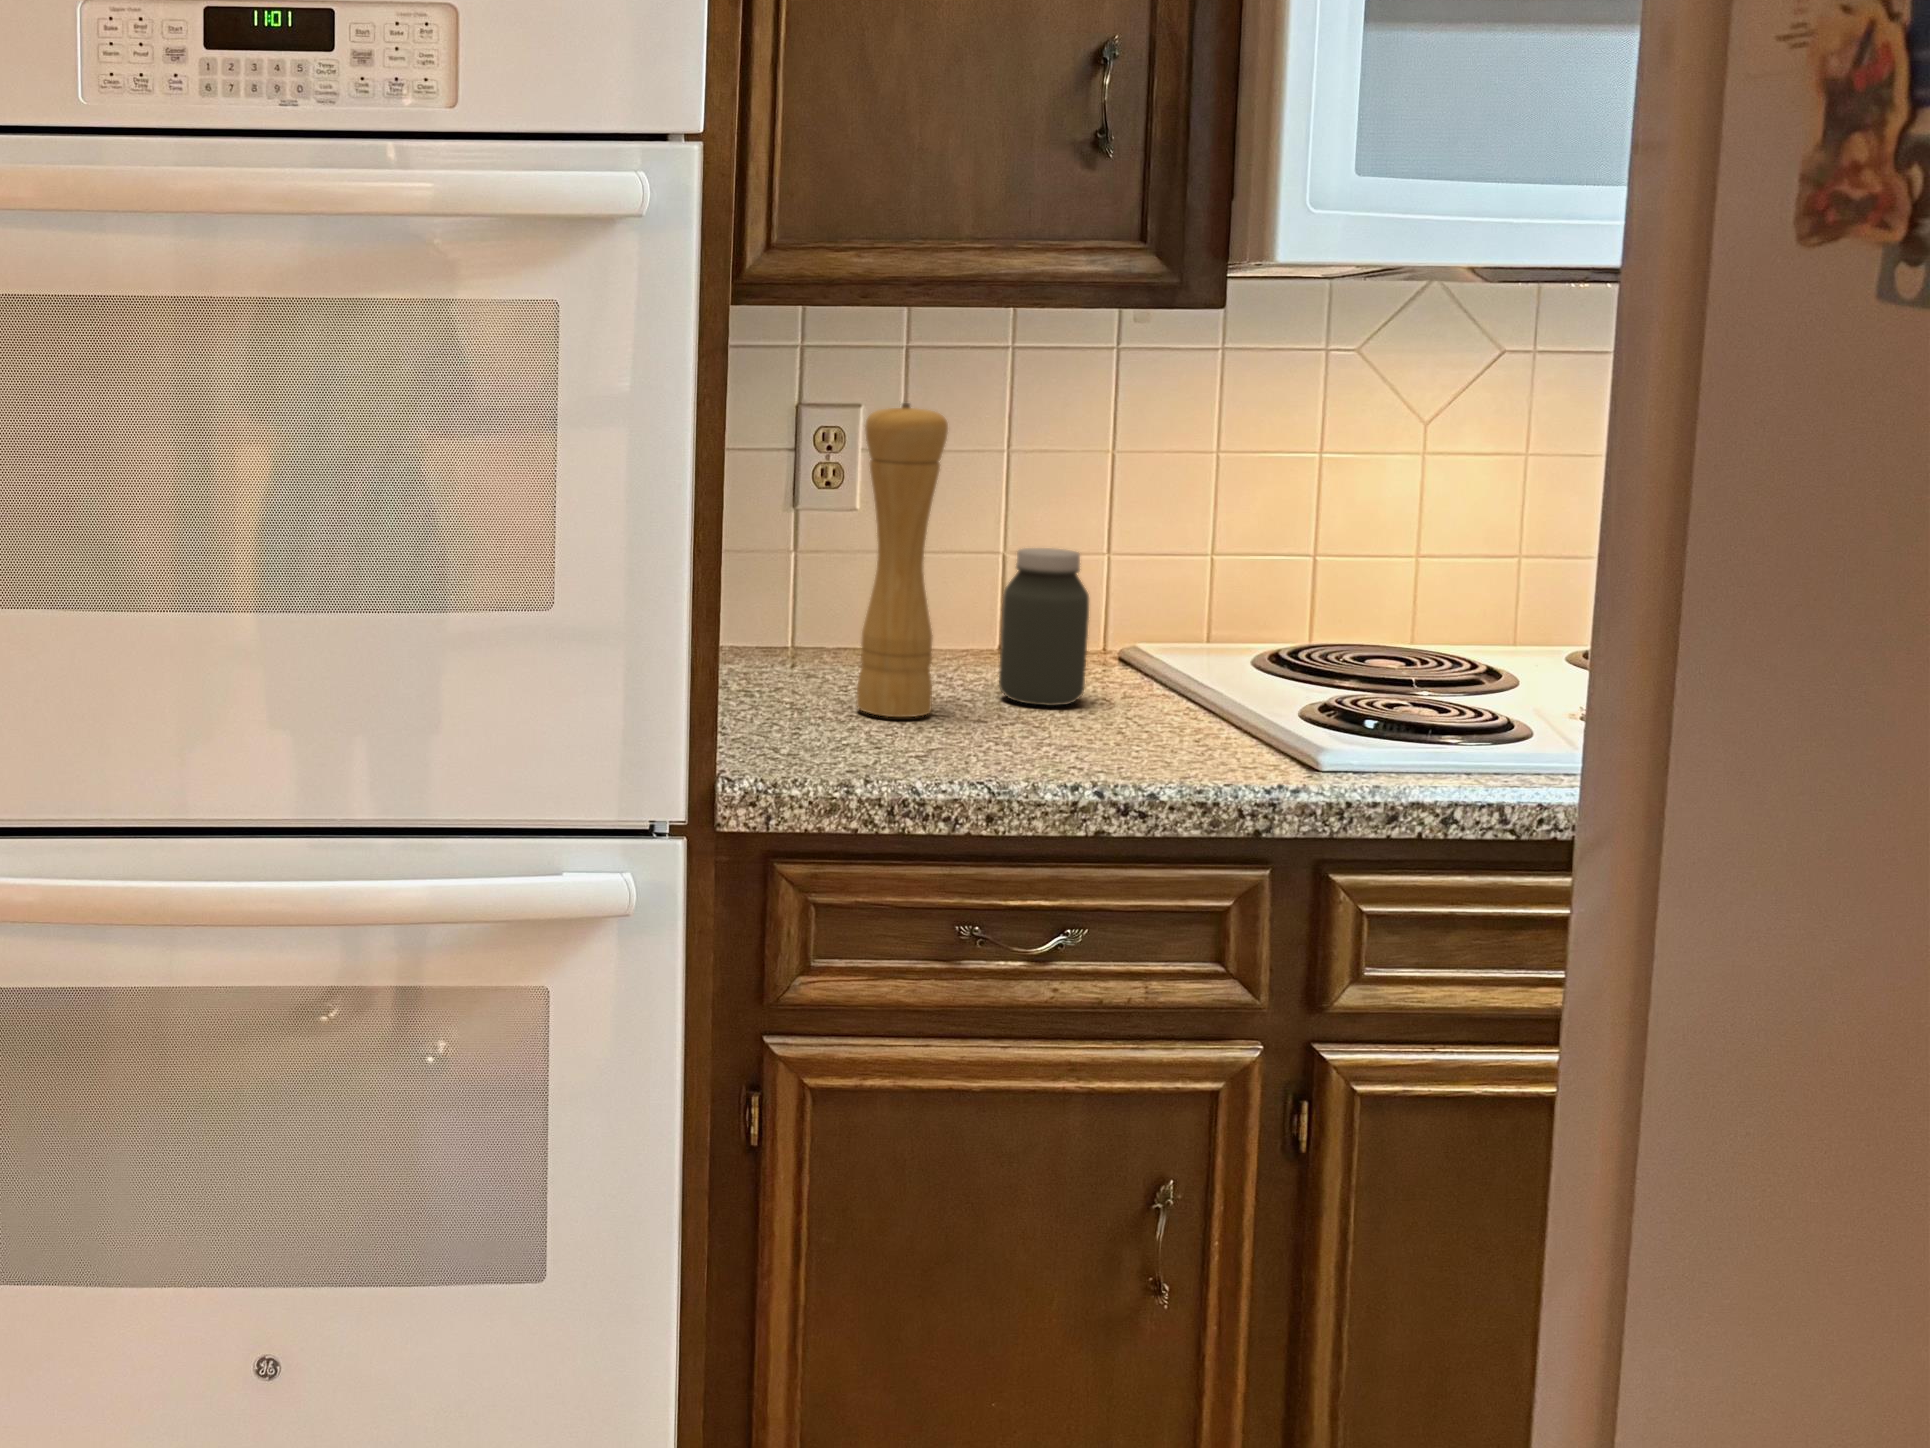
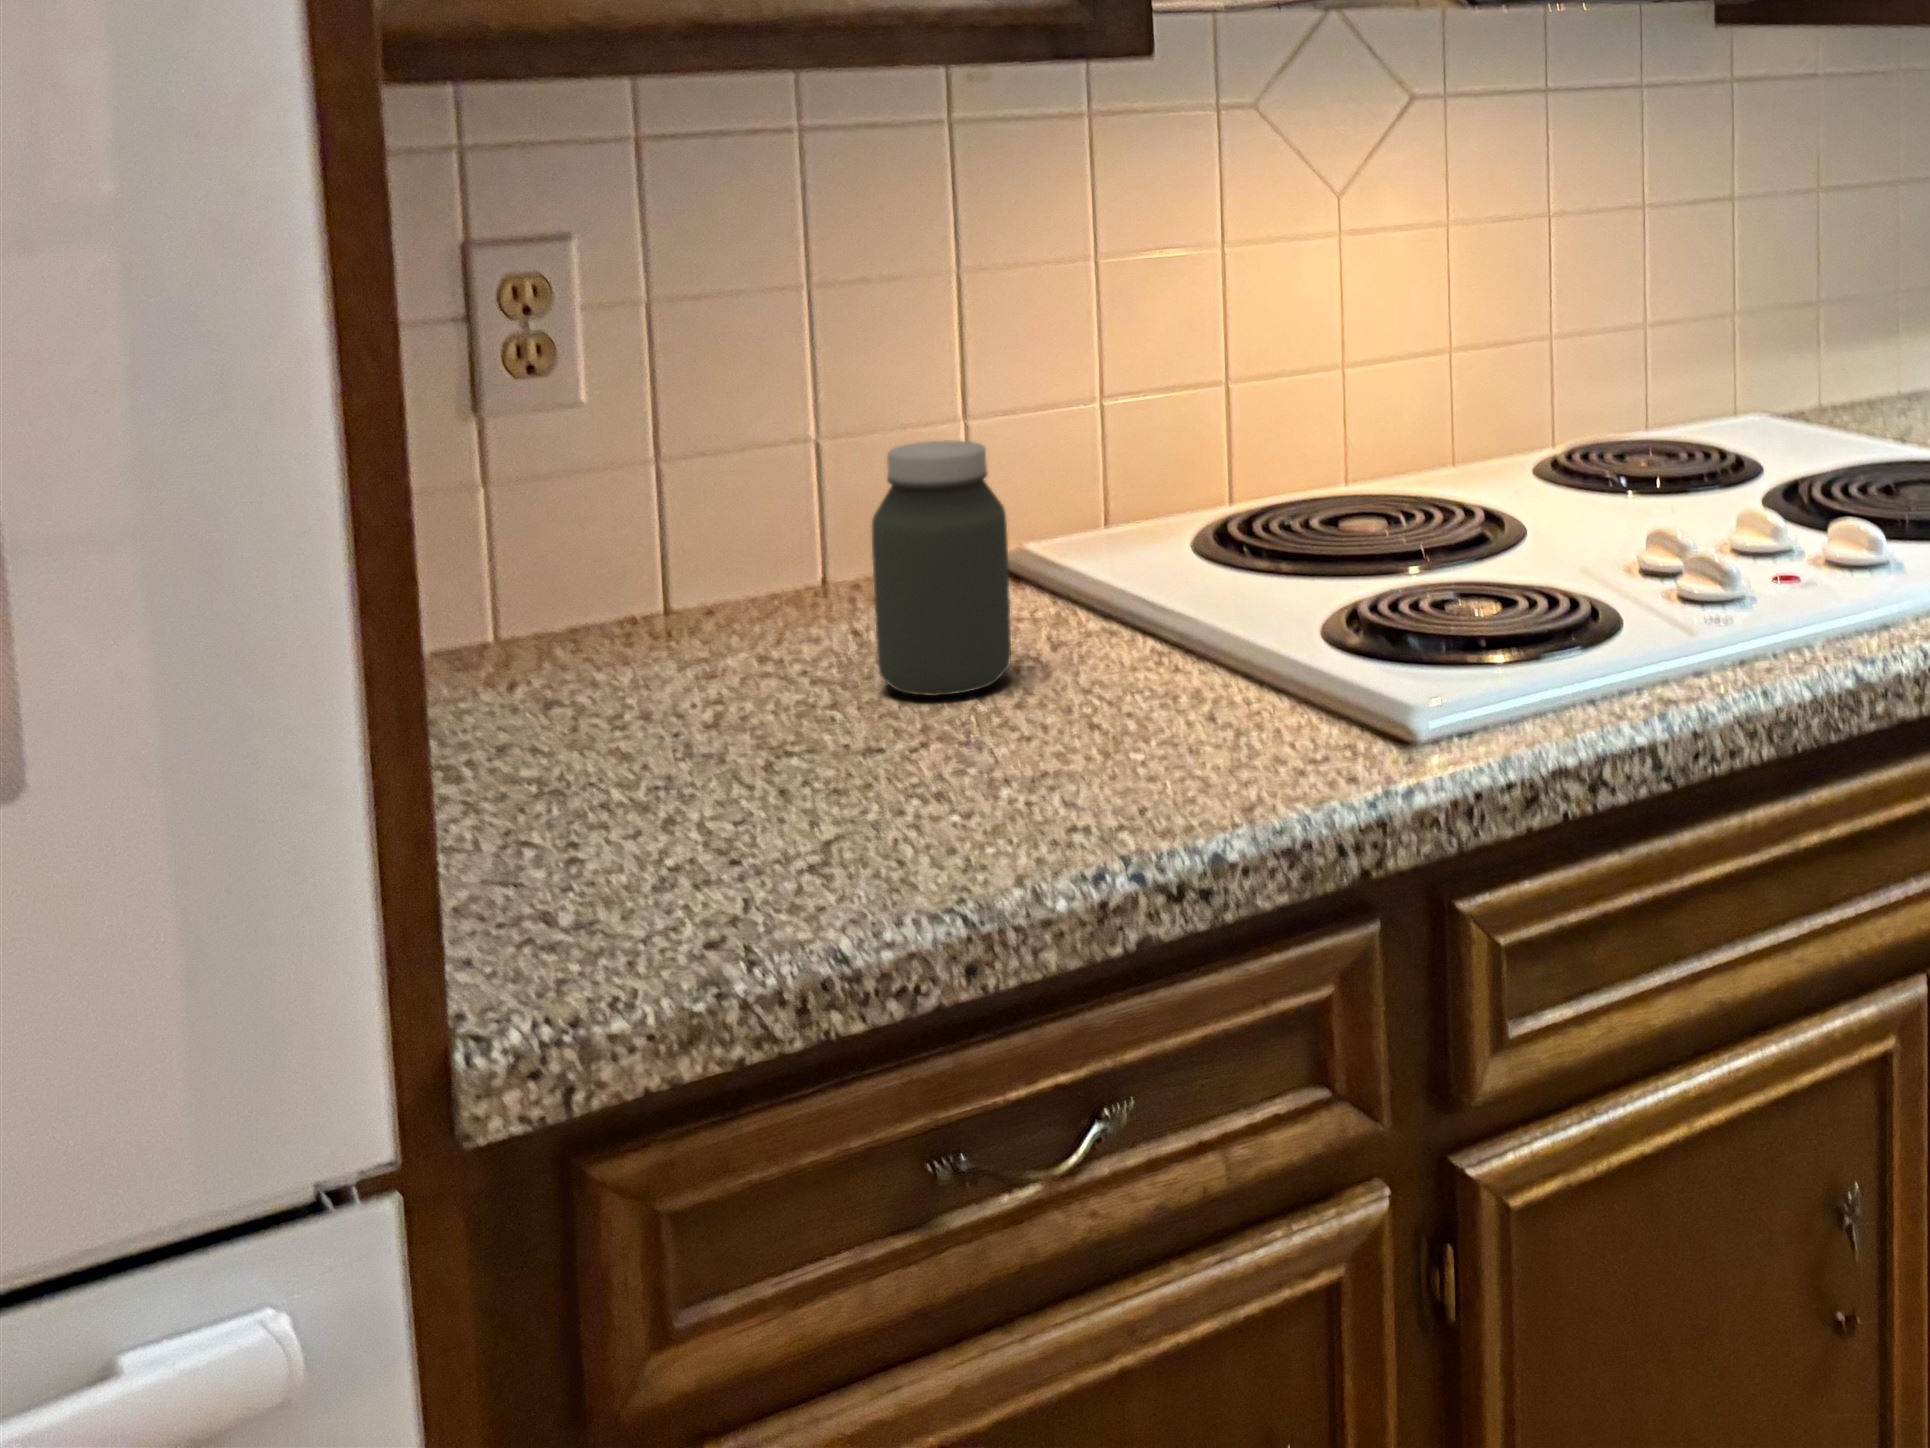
pepper mill: present [857,403,948,717] -> none [625,236,792,781]

